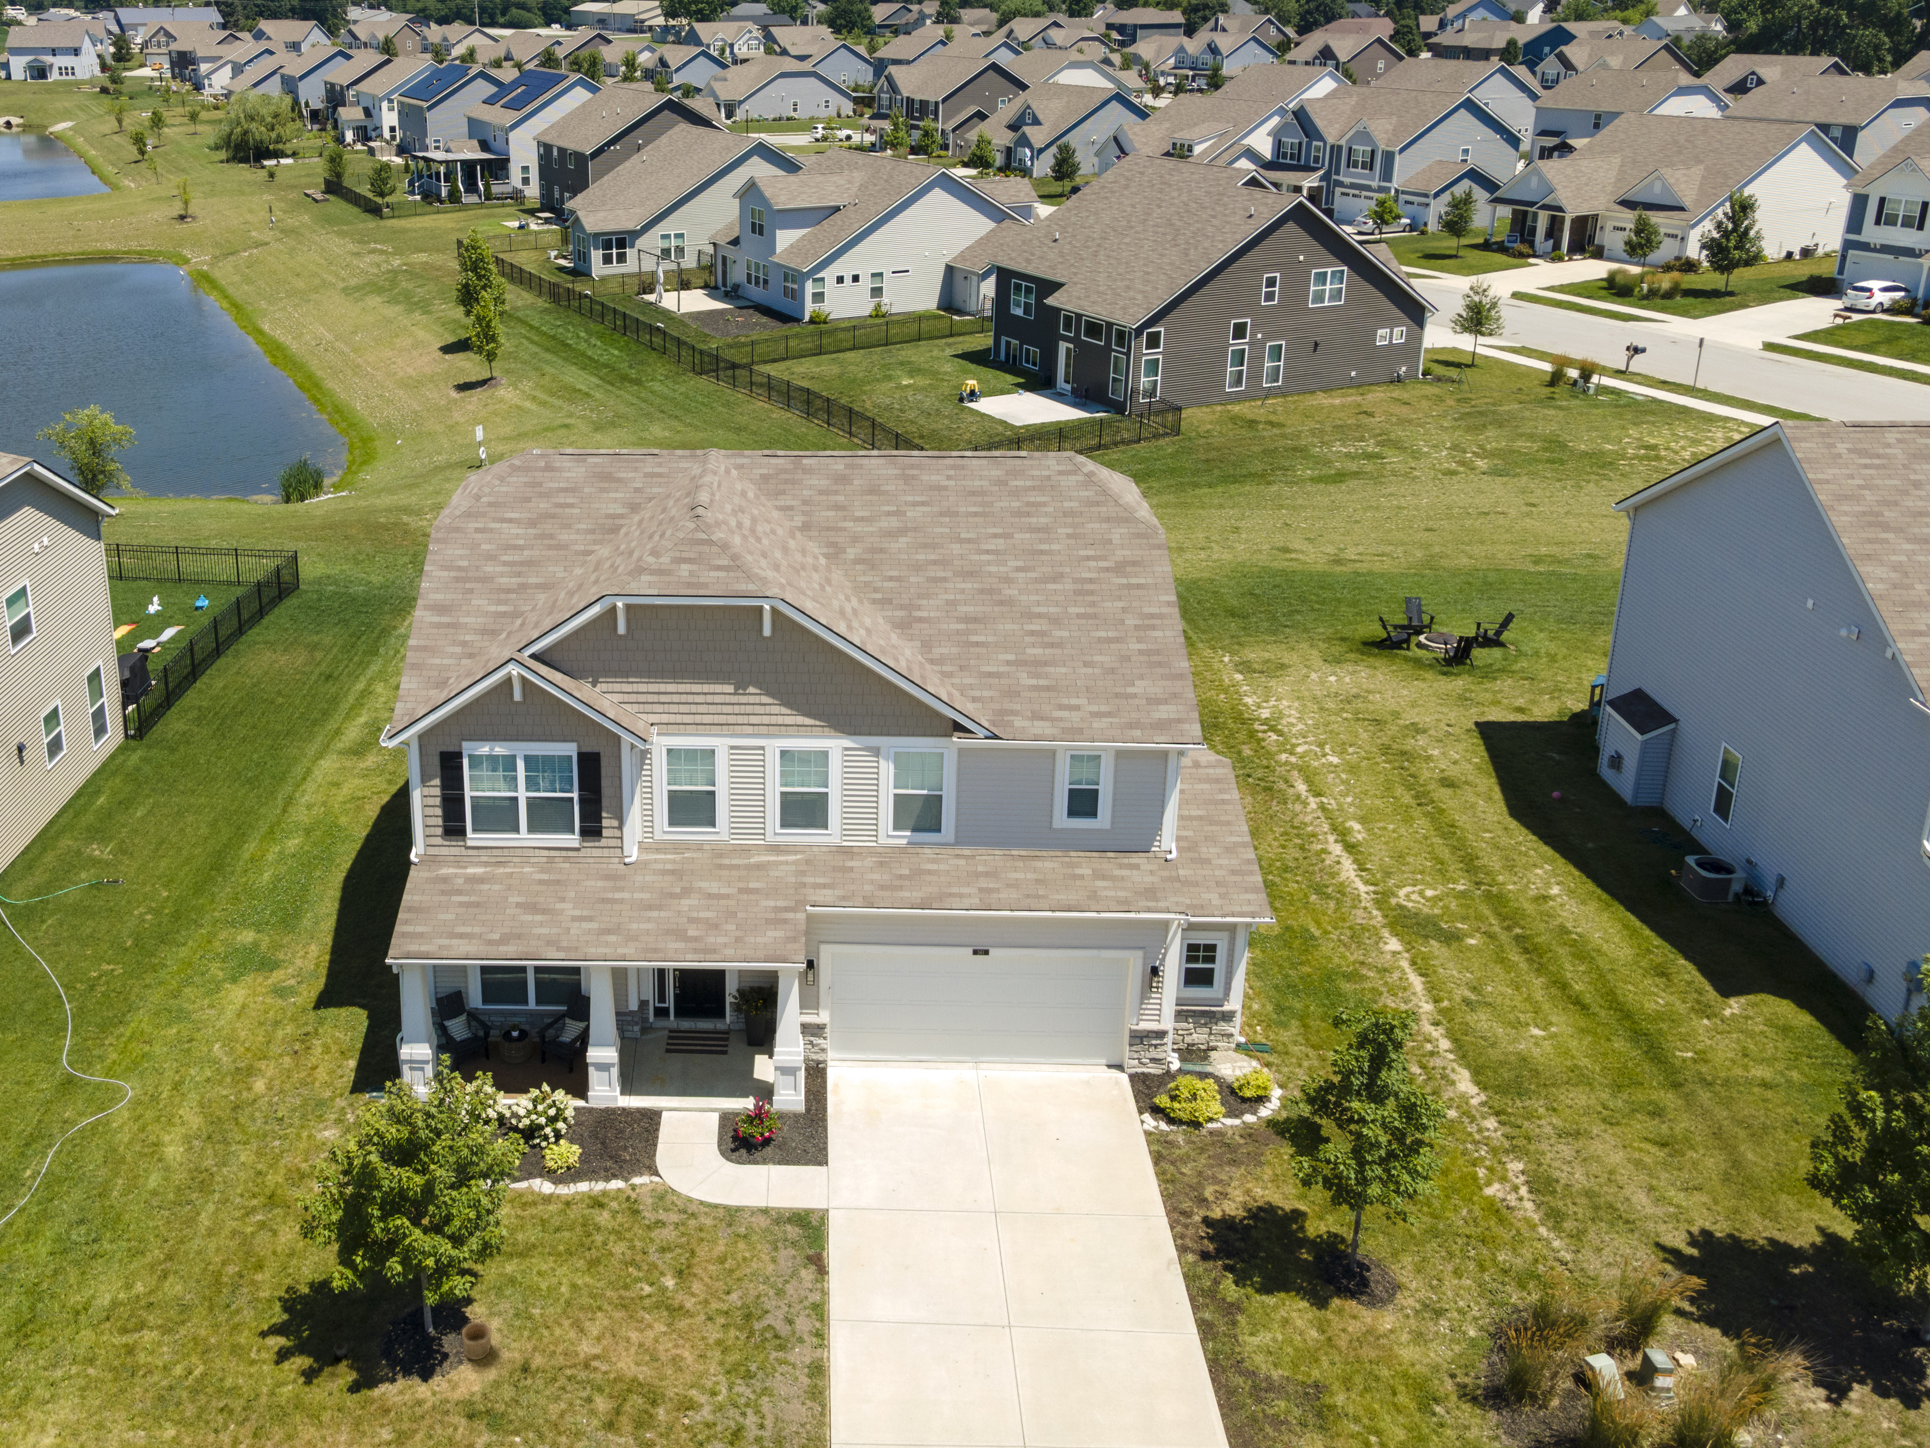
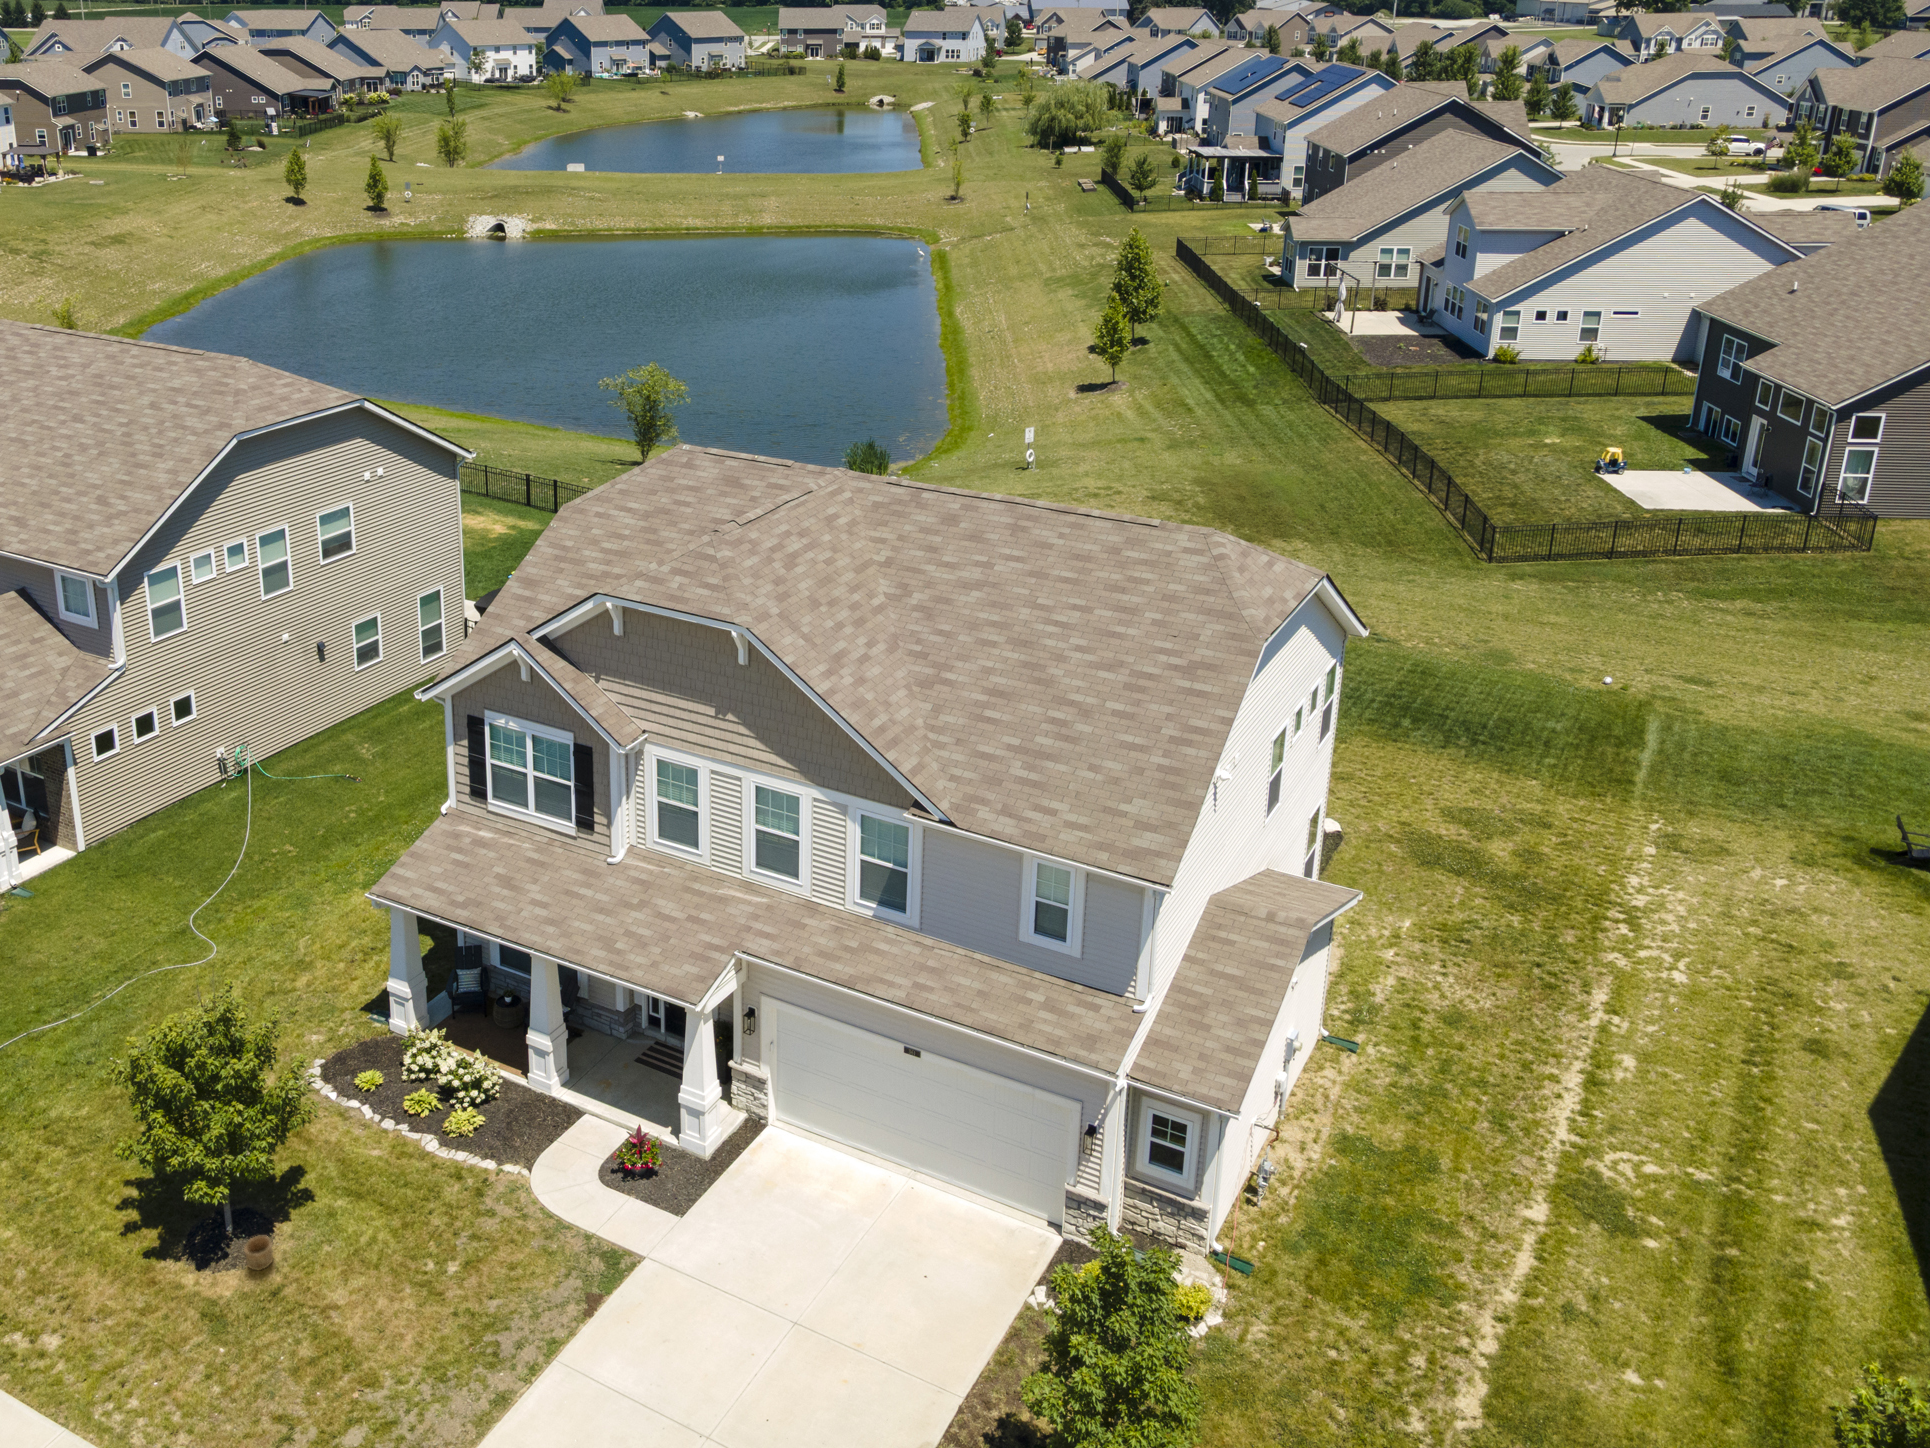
potted plant: present [329,1311,348,1357] -> none [147,1184,177,1224]

